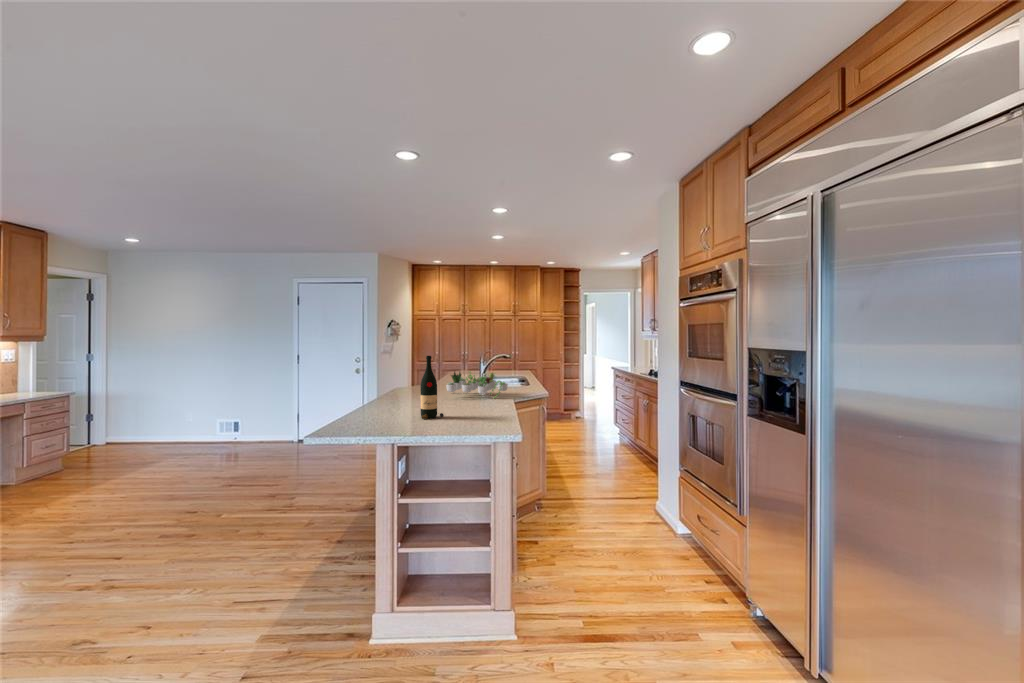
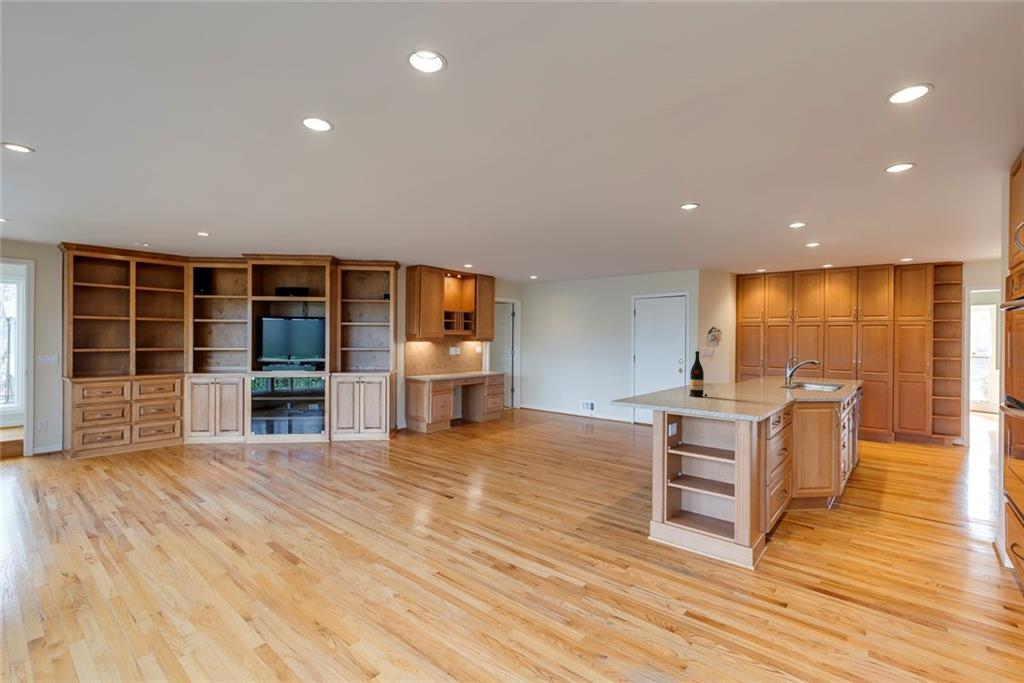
succulent plant: present [447,371,508,397] -> none [725,367,788,393]

